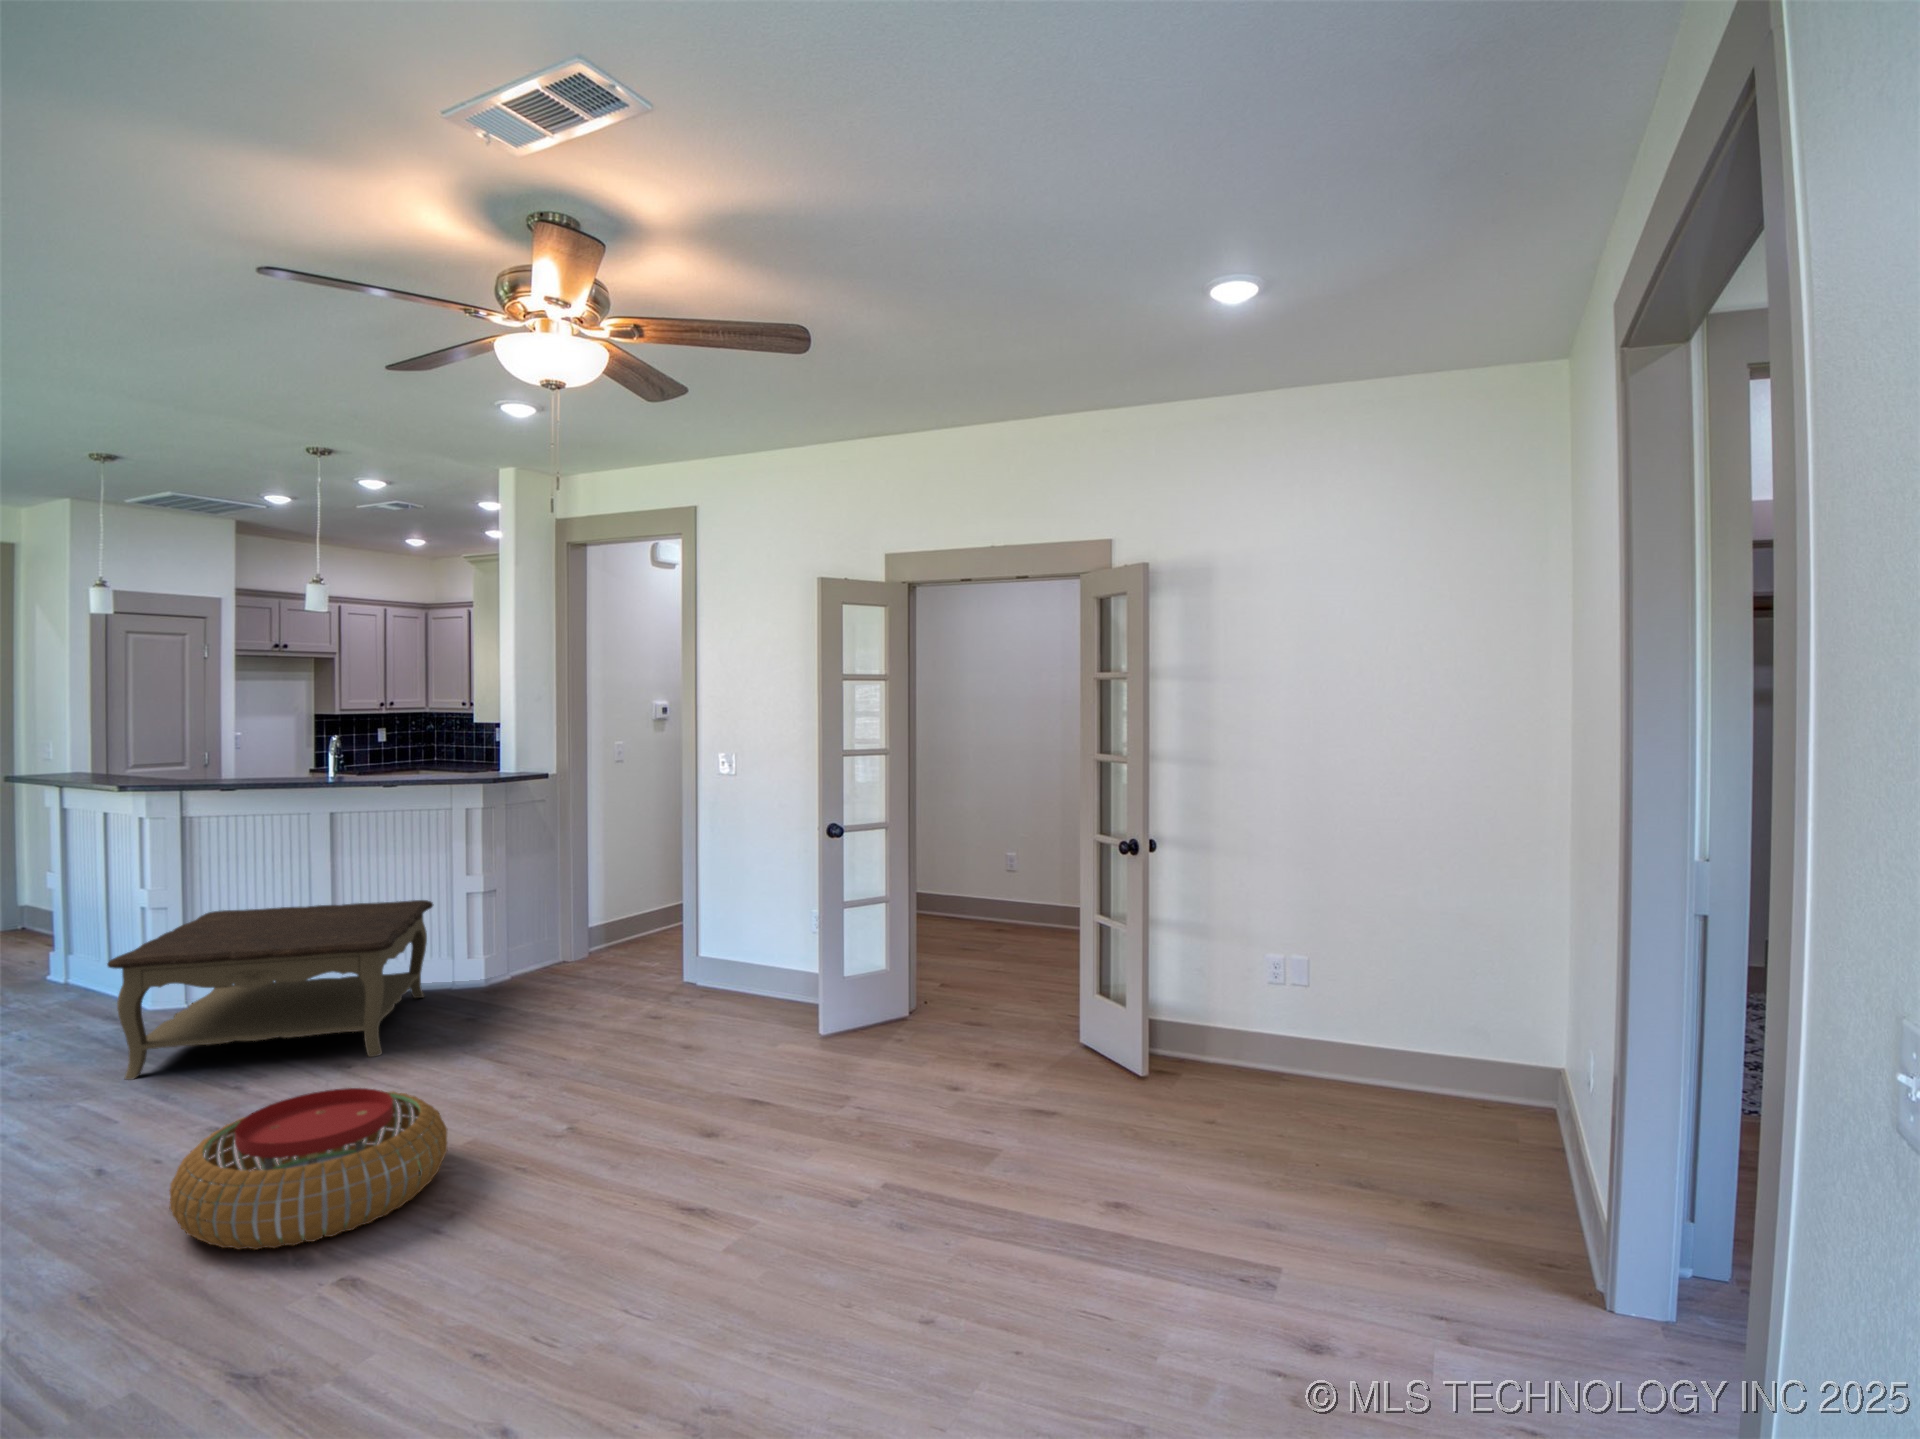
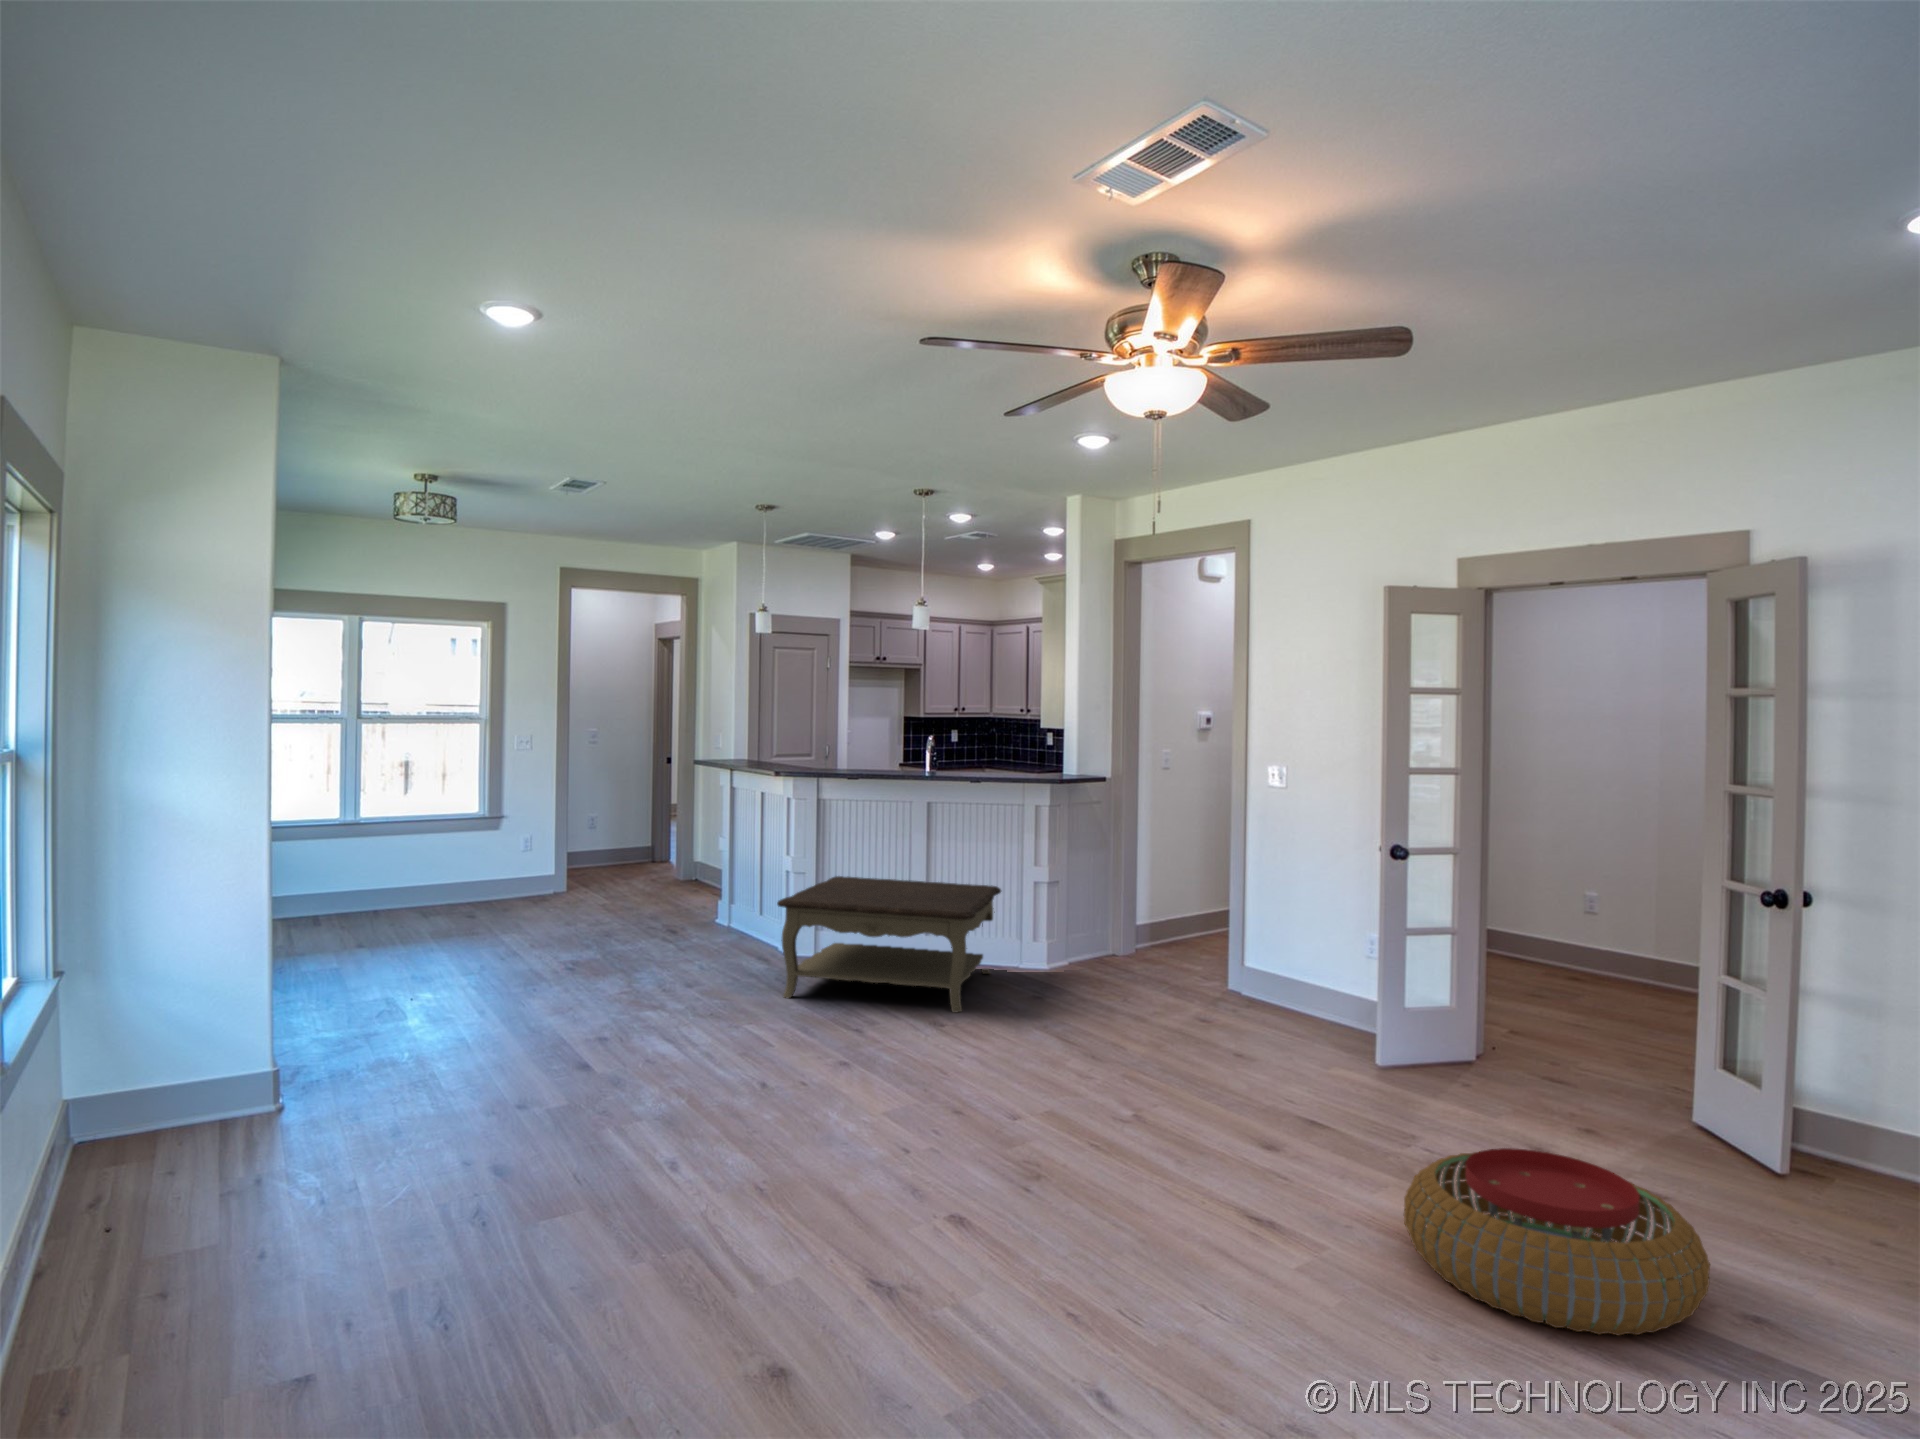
pouf: present [169,1088,447,1250] -> present [1404,1148,1710,1335]

